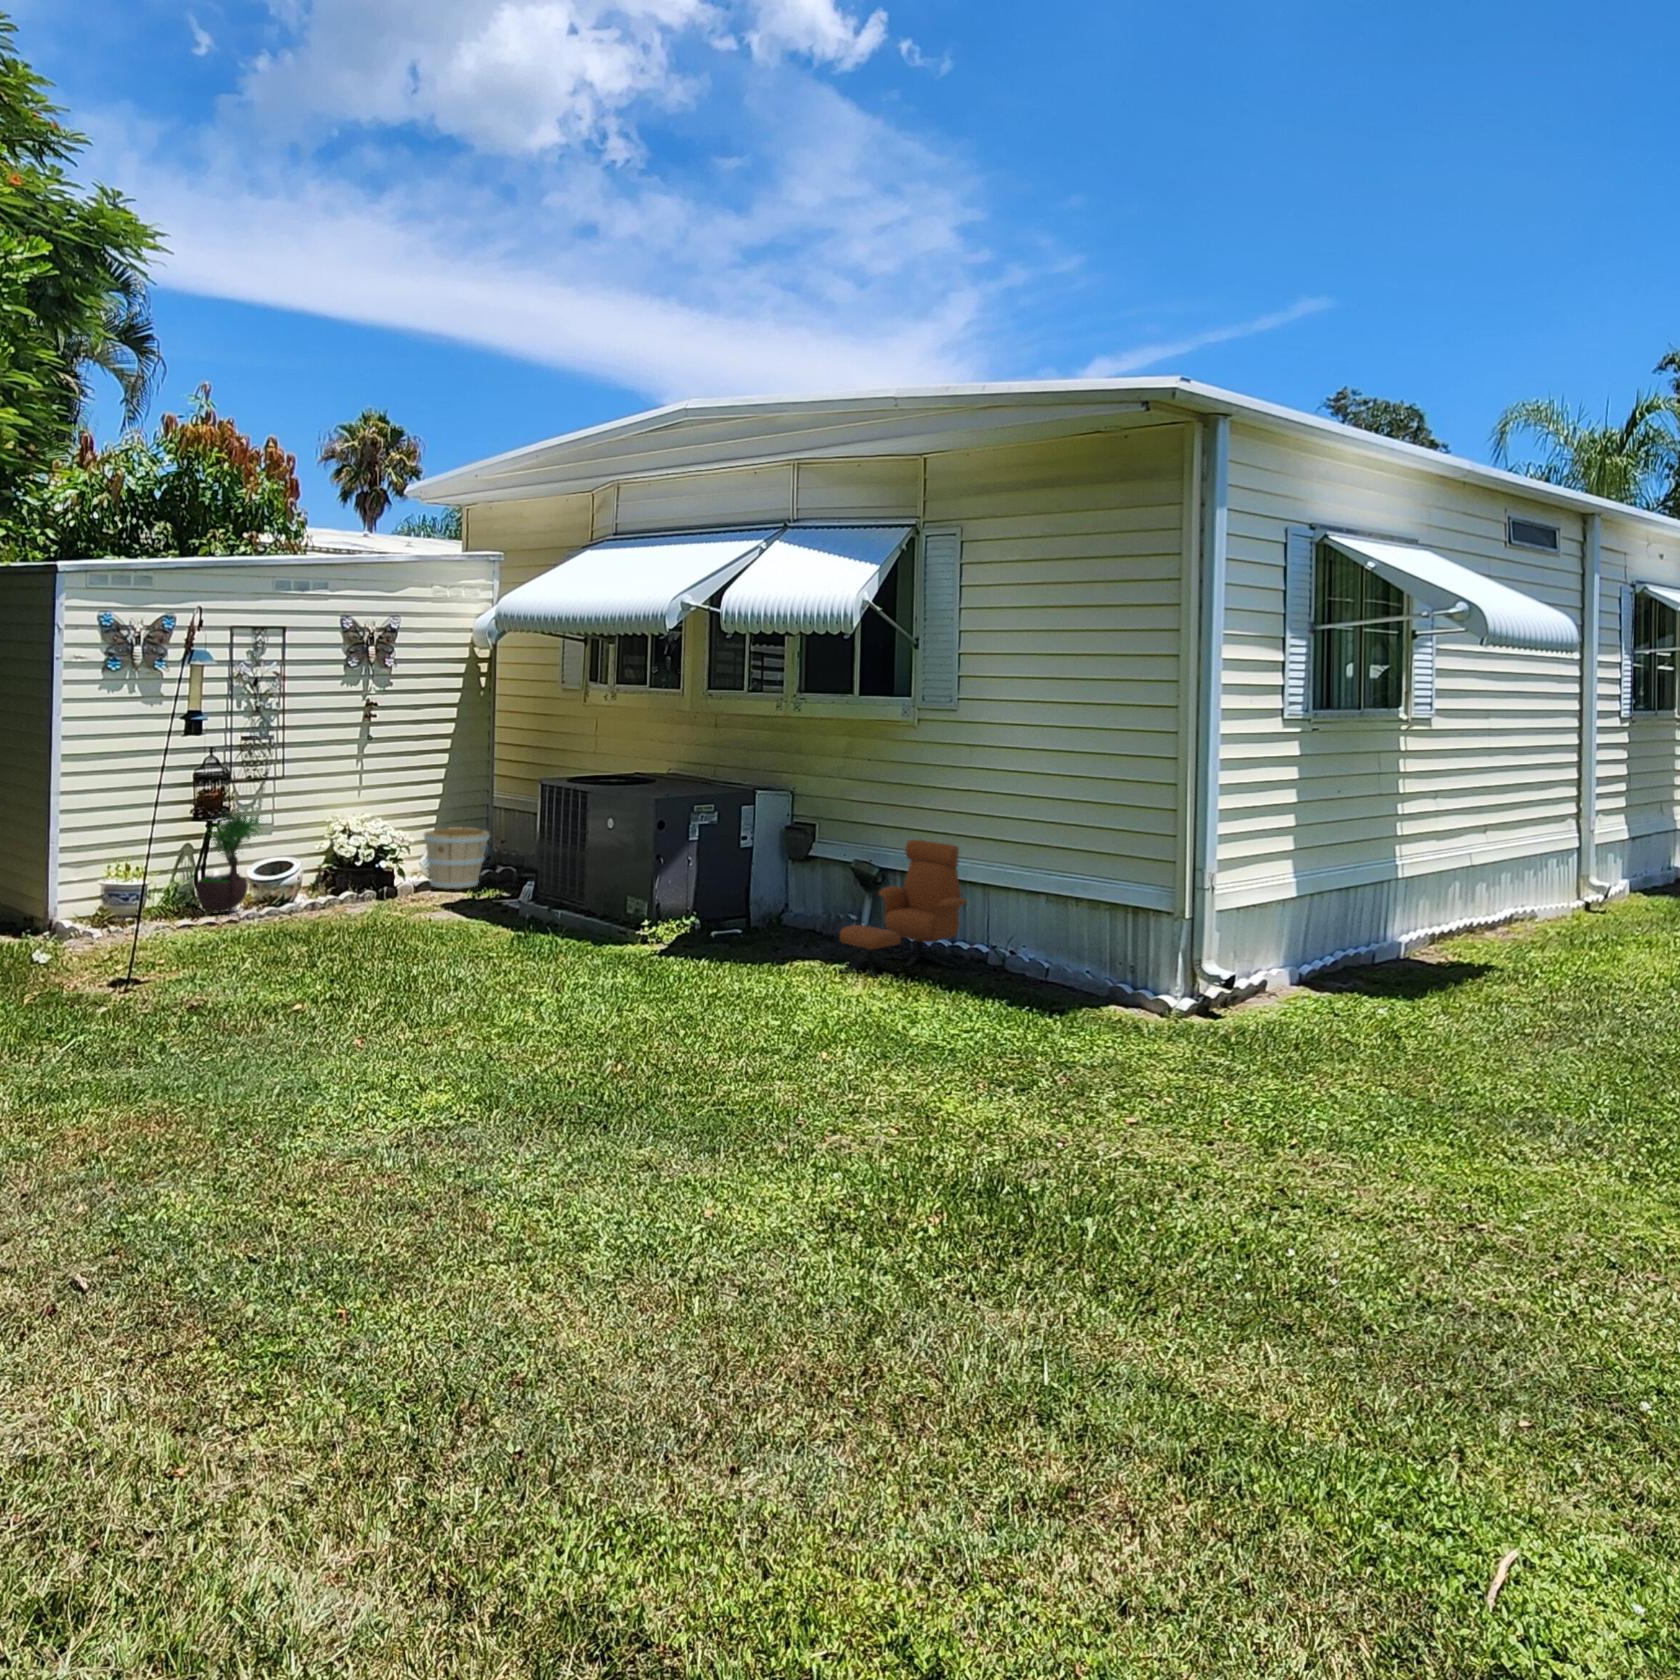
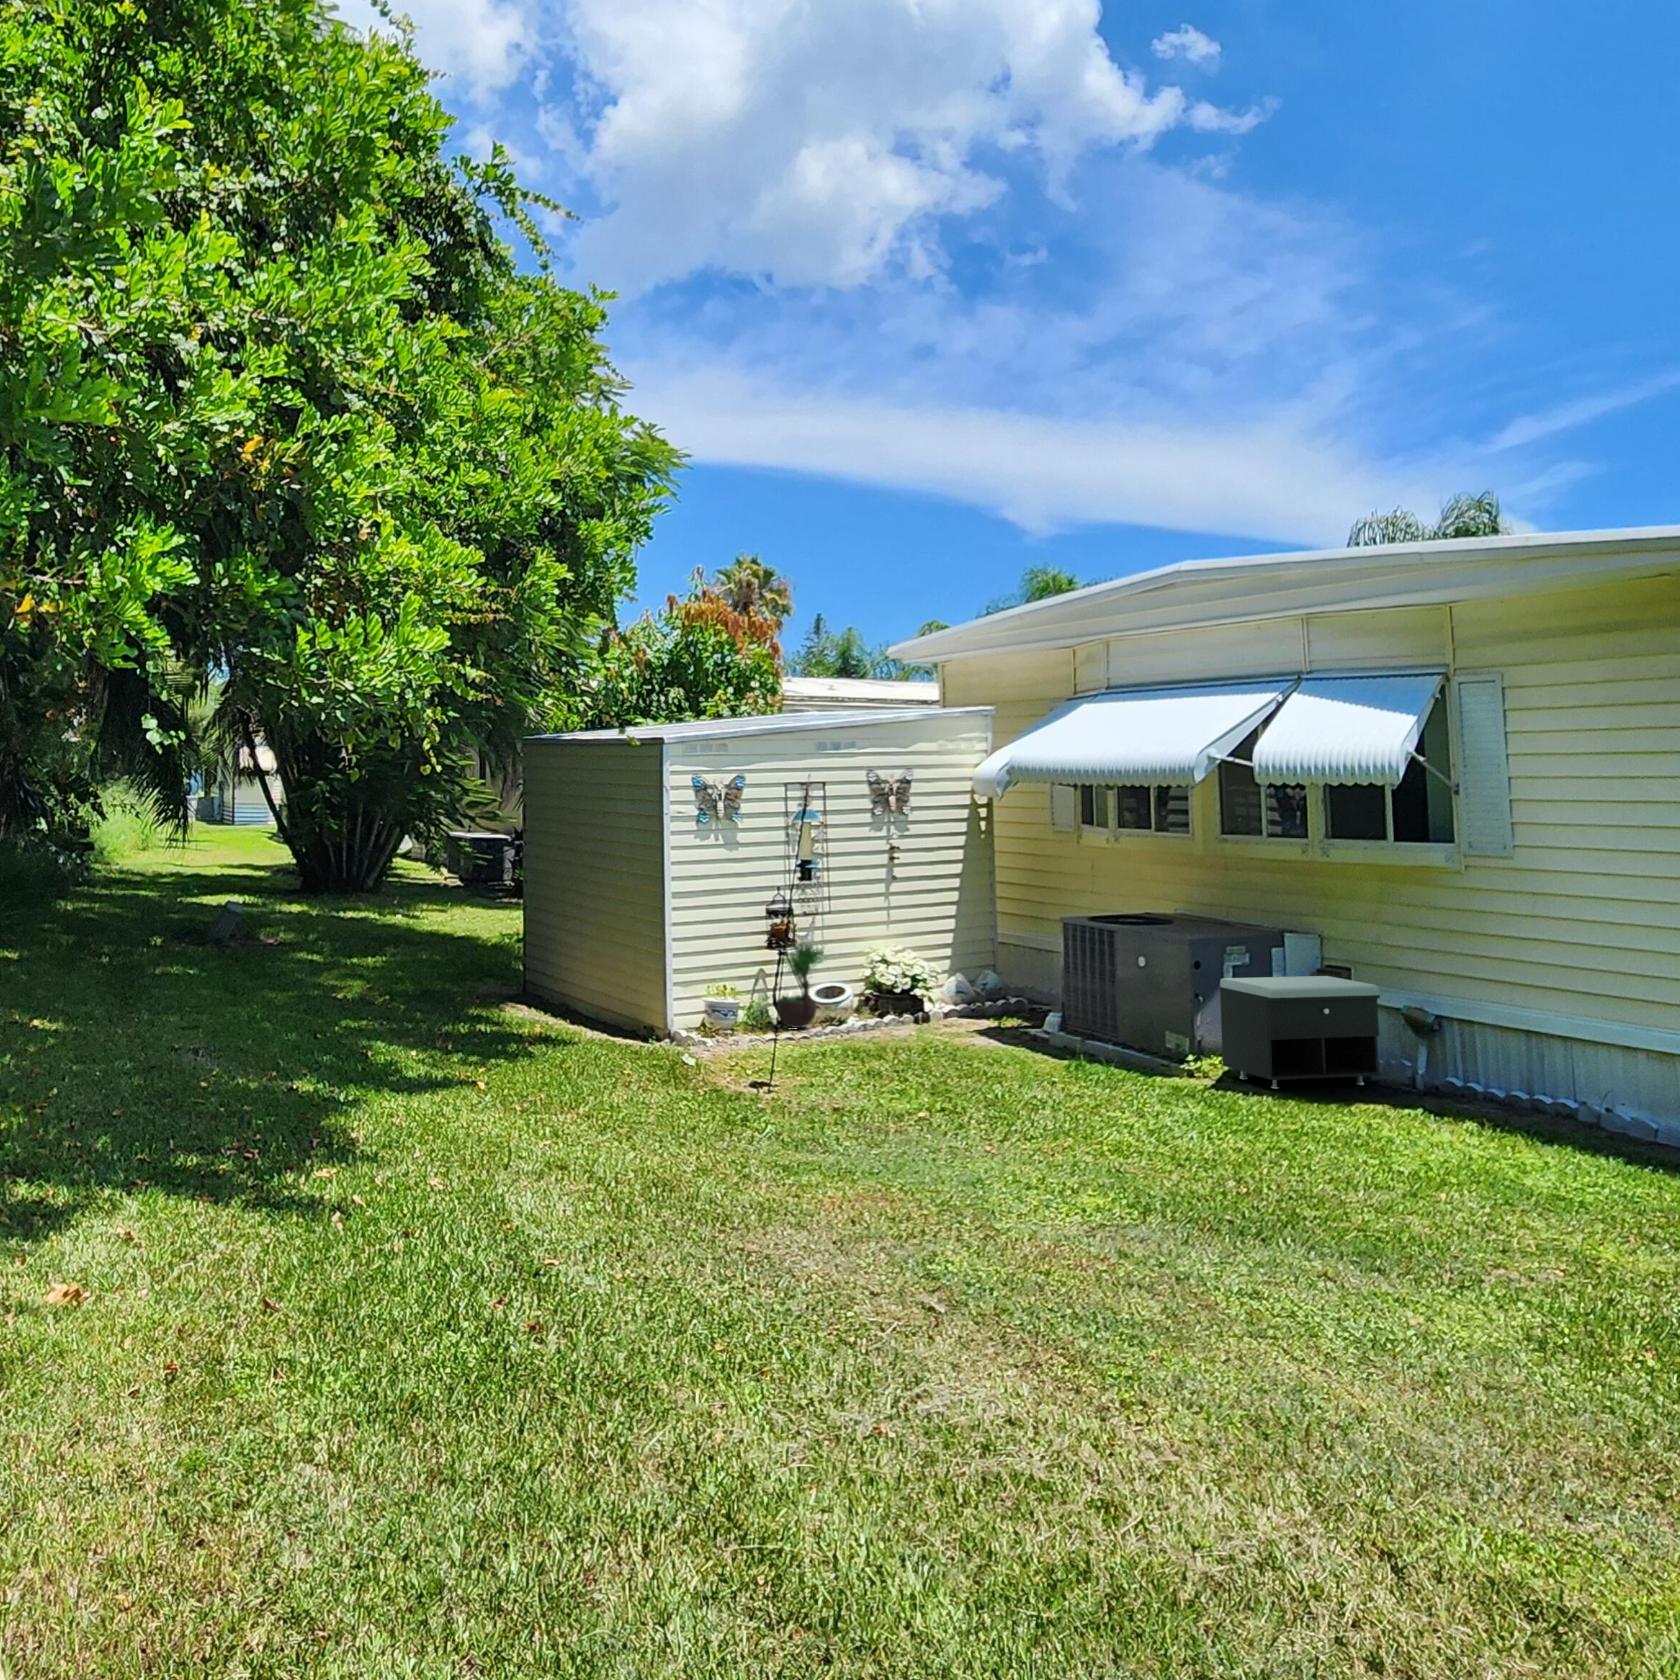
wooden bucket: present [424,827,489,889] -> none [946,960,1007,1019]
storage bench: none [673,831,826,949] -> present [1220,976,1381,1089]
lounge chair: present [840,840,967,977] -> none [1414,990,1558,1127]

